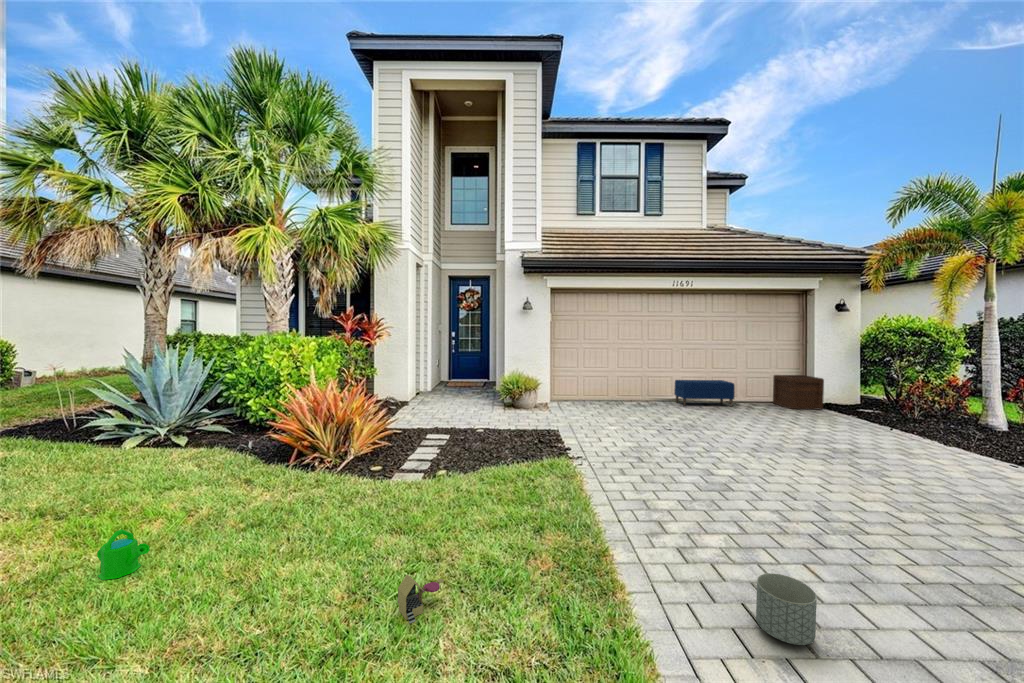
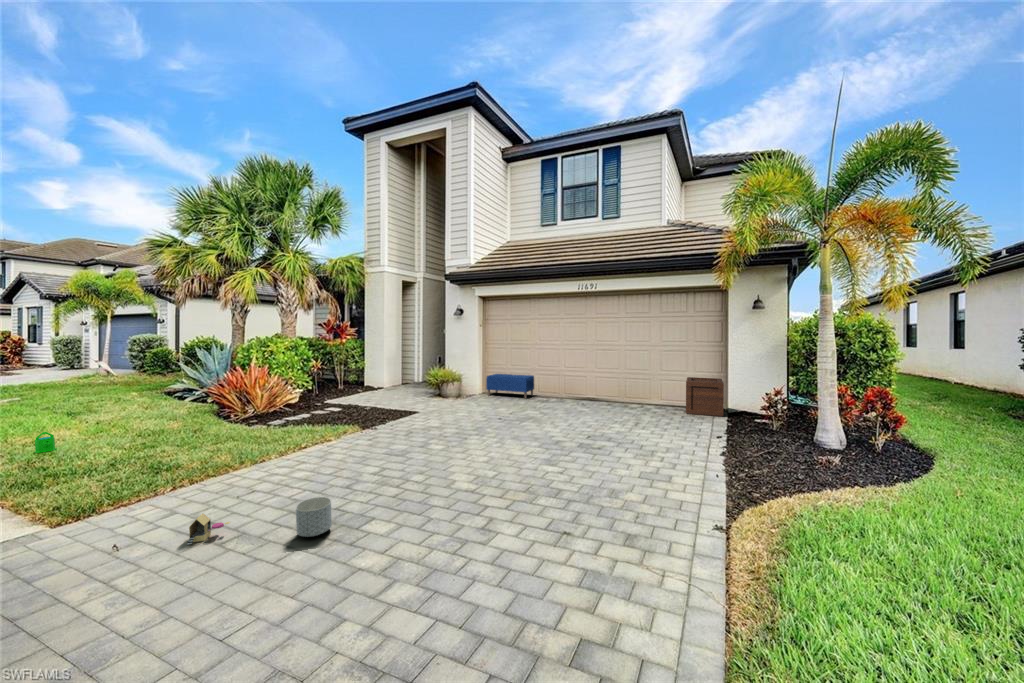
bench: present [674,380,735,407] -> present [486,374,534,399]
planter: present [756,573,817,645] -> present [296,497,332,537]
toy house: present [398,575,444,623] -> present [187,514,230,544]

